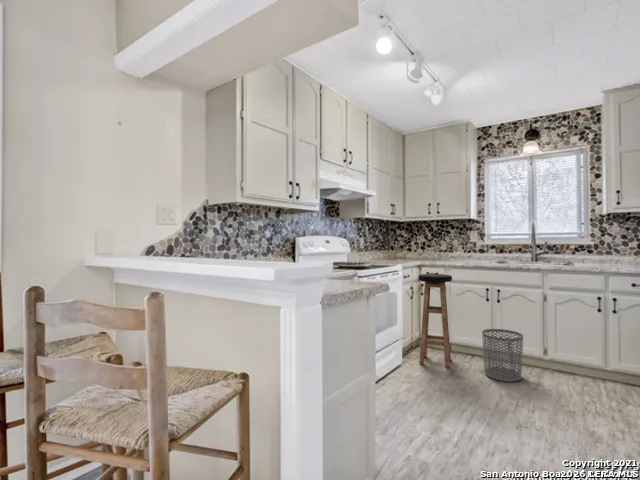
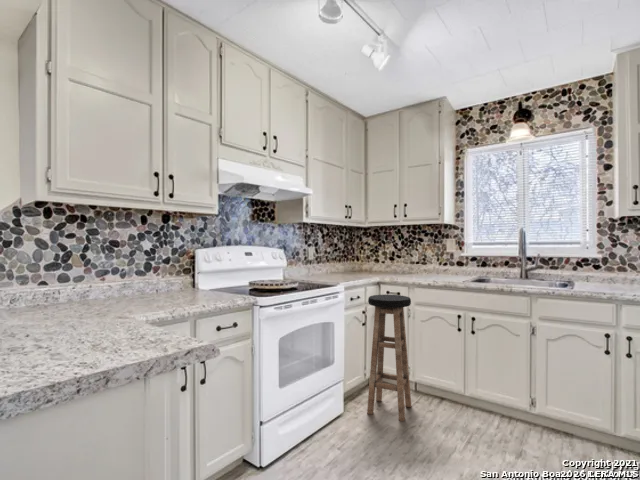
waste bin: present [482,329,523,382] -> none [445,372,499,450]

